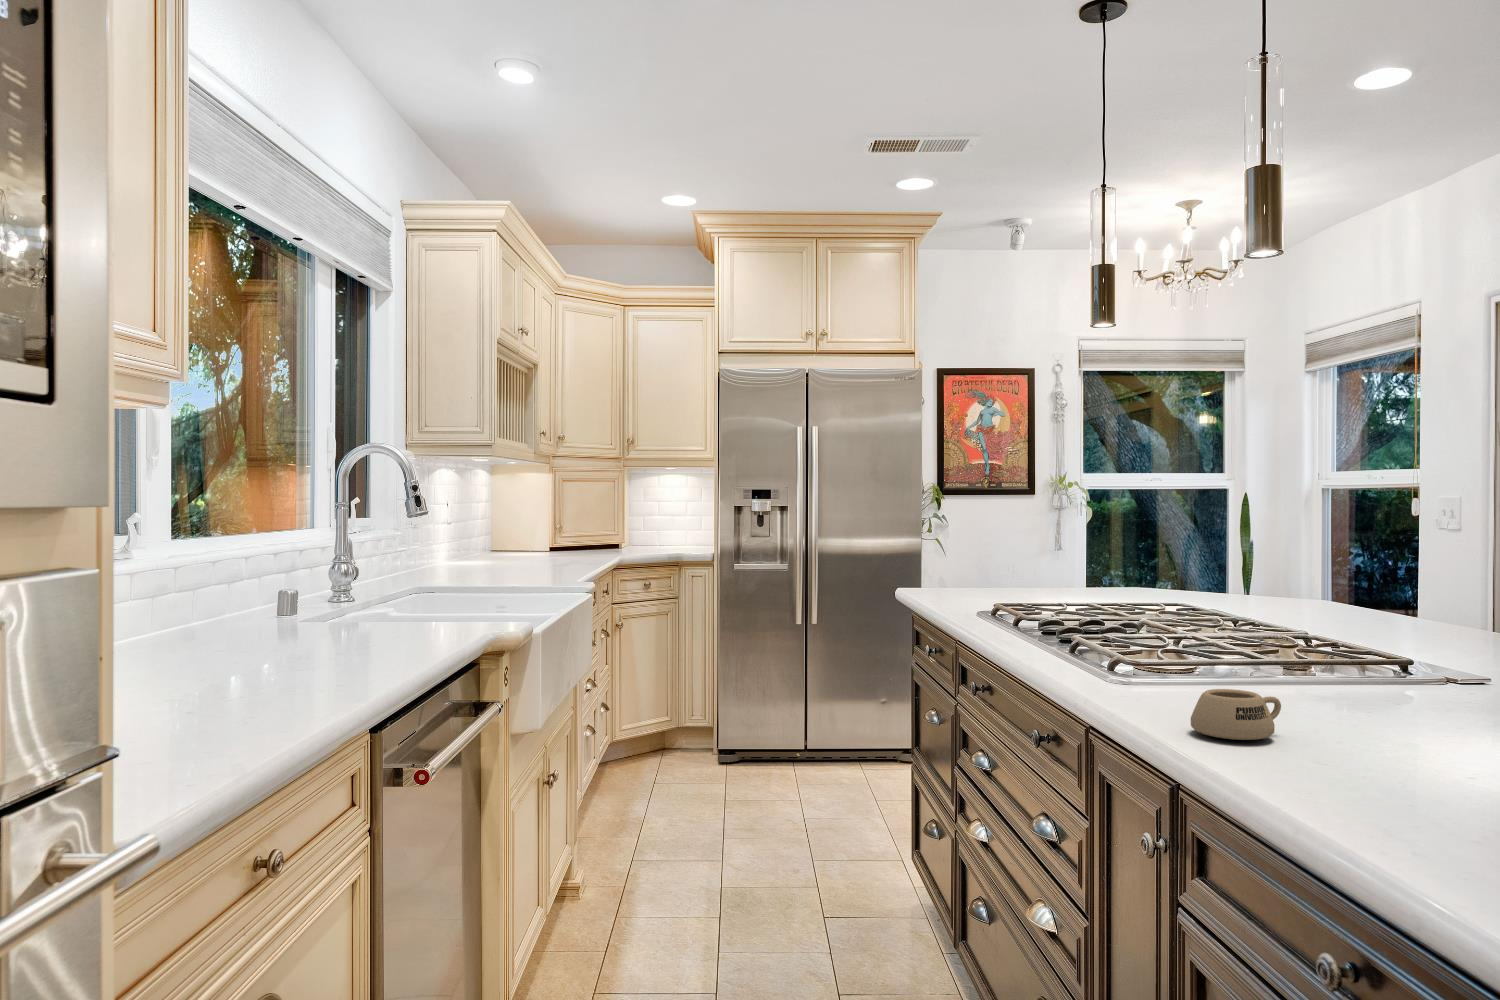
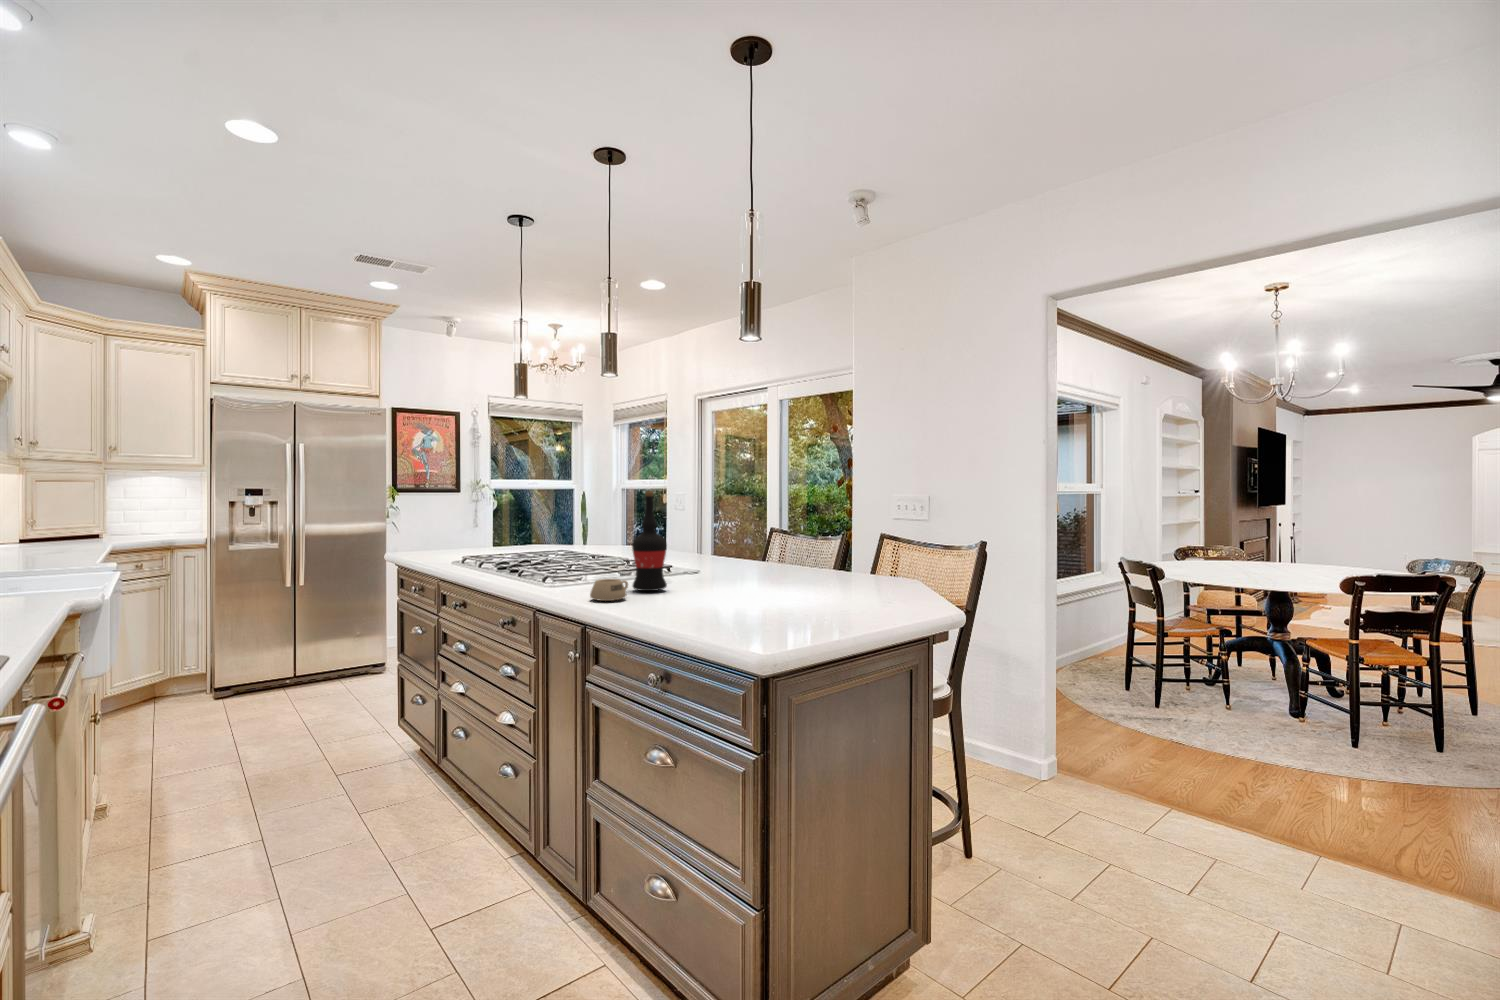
wine bottle: none [1296,502,1382,725] -> present [632,491,667,591]

